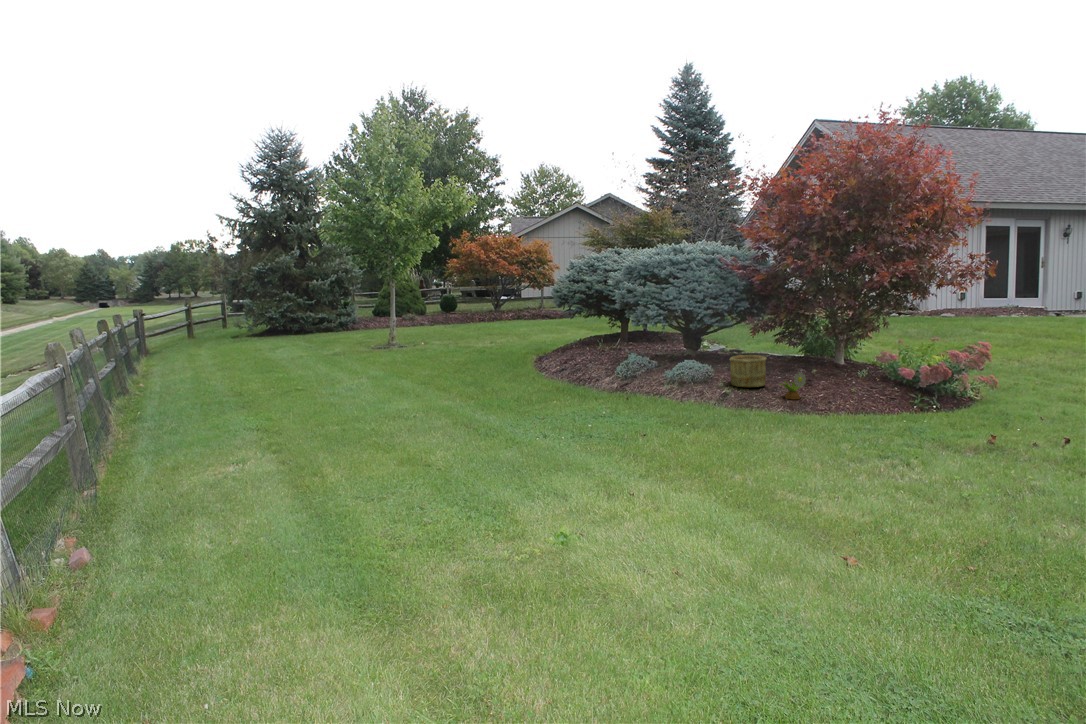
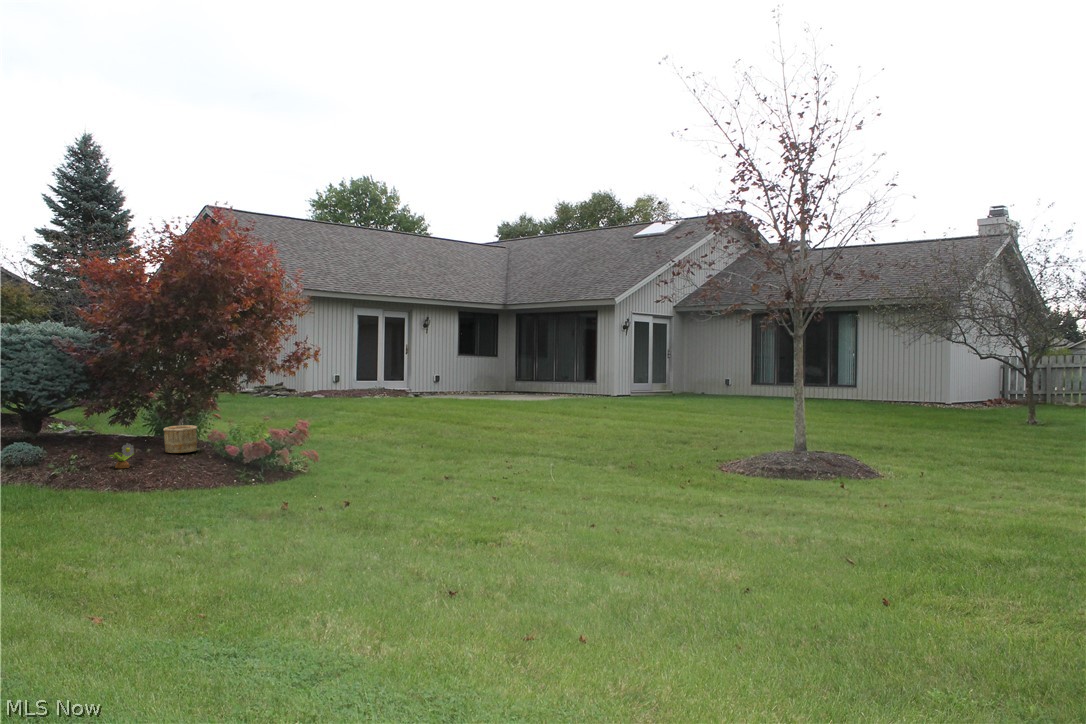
wooden bucket: present [730,355,766,387] -> present [163,425,197,453]

